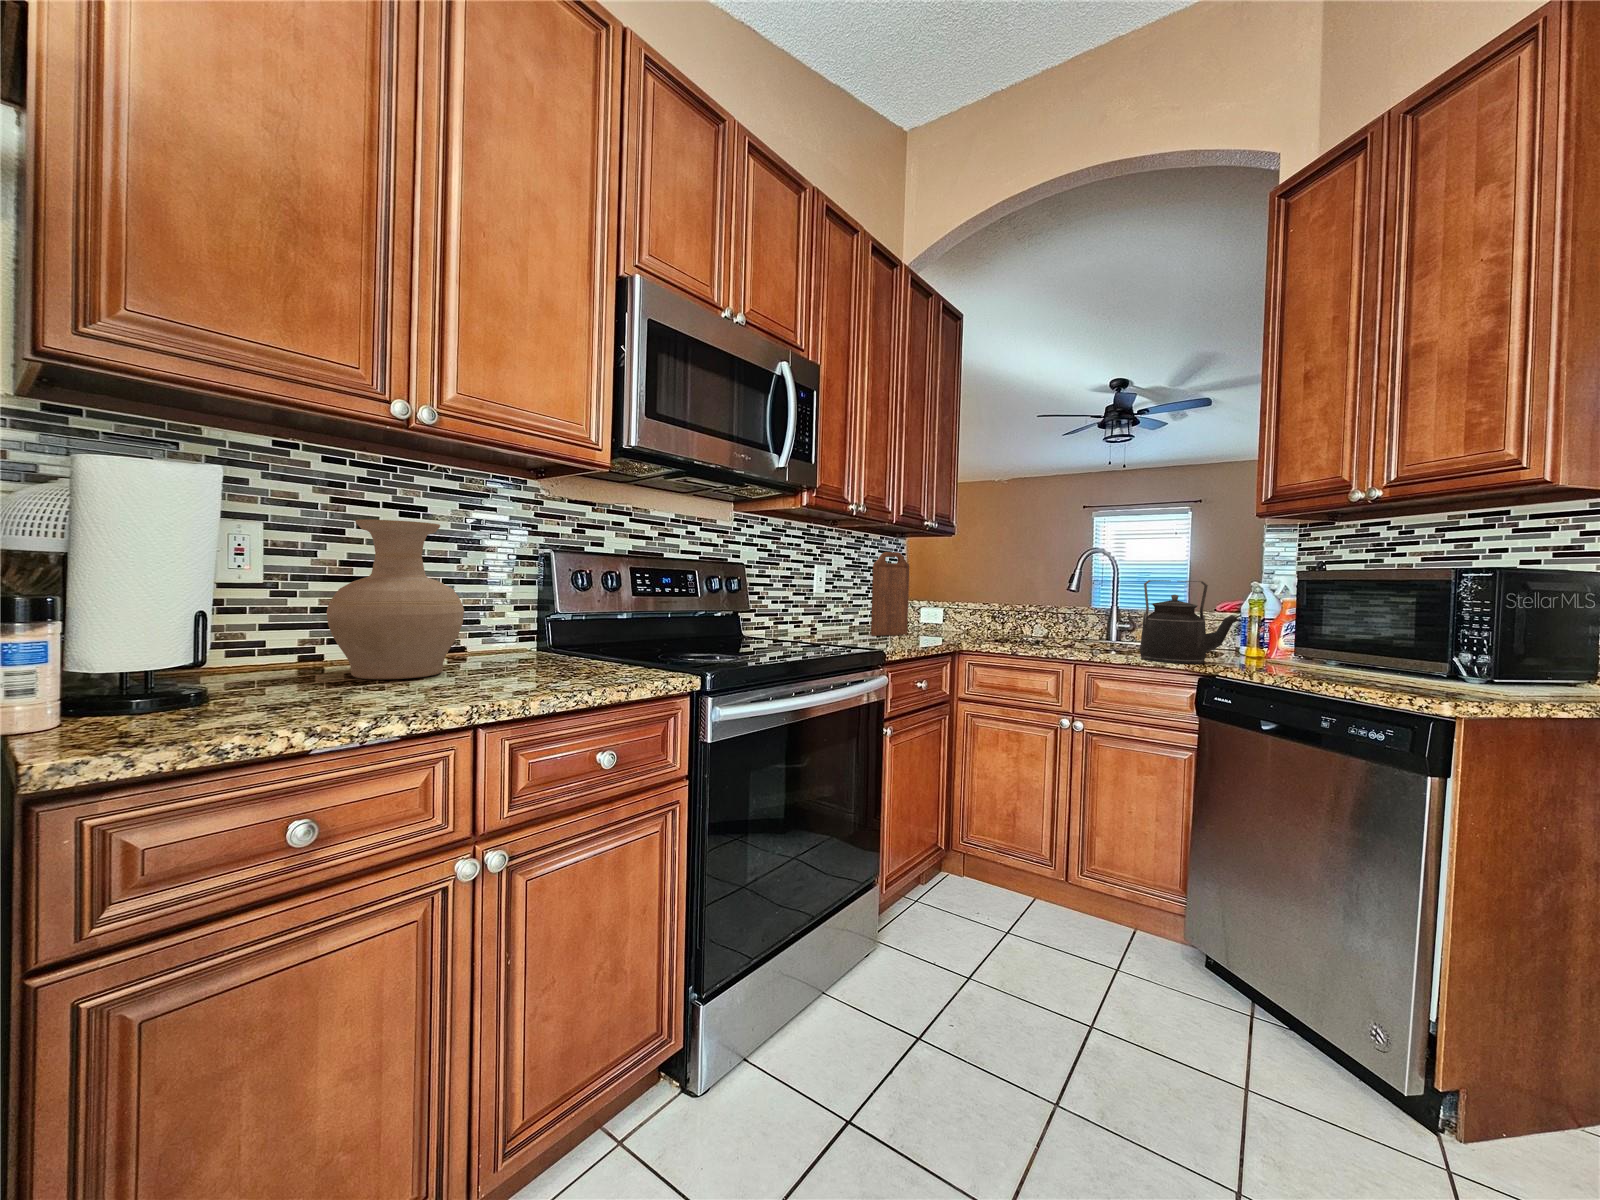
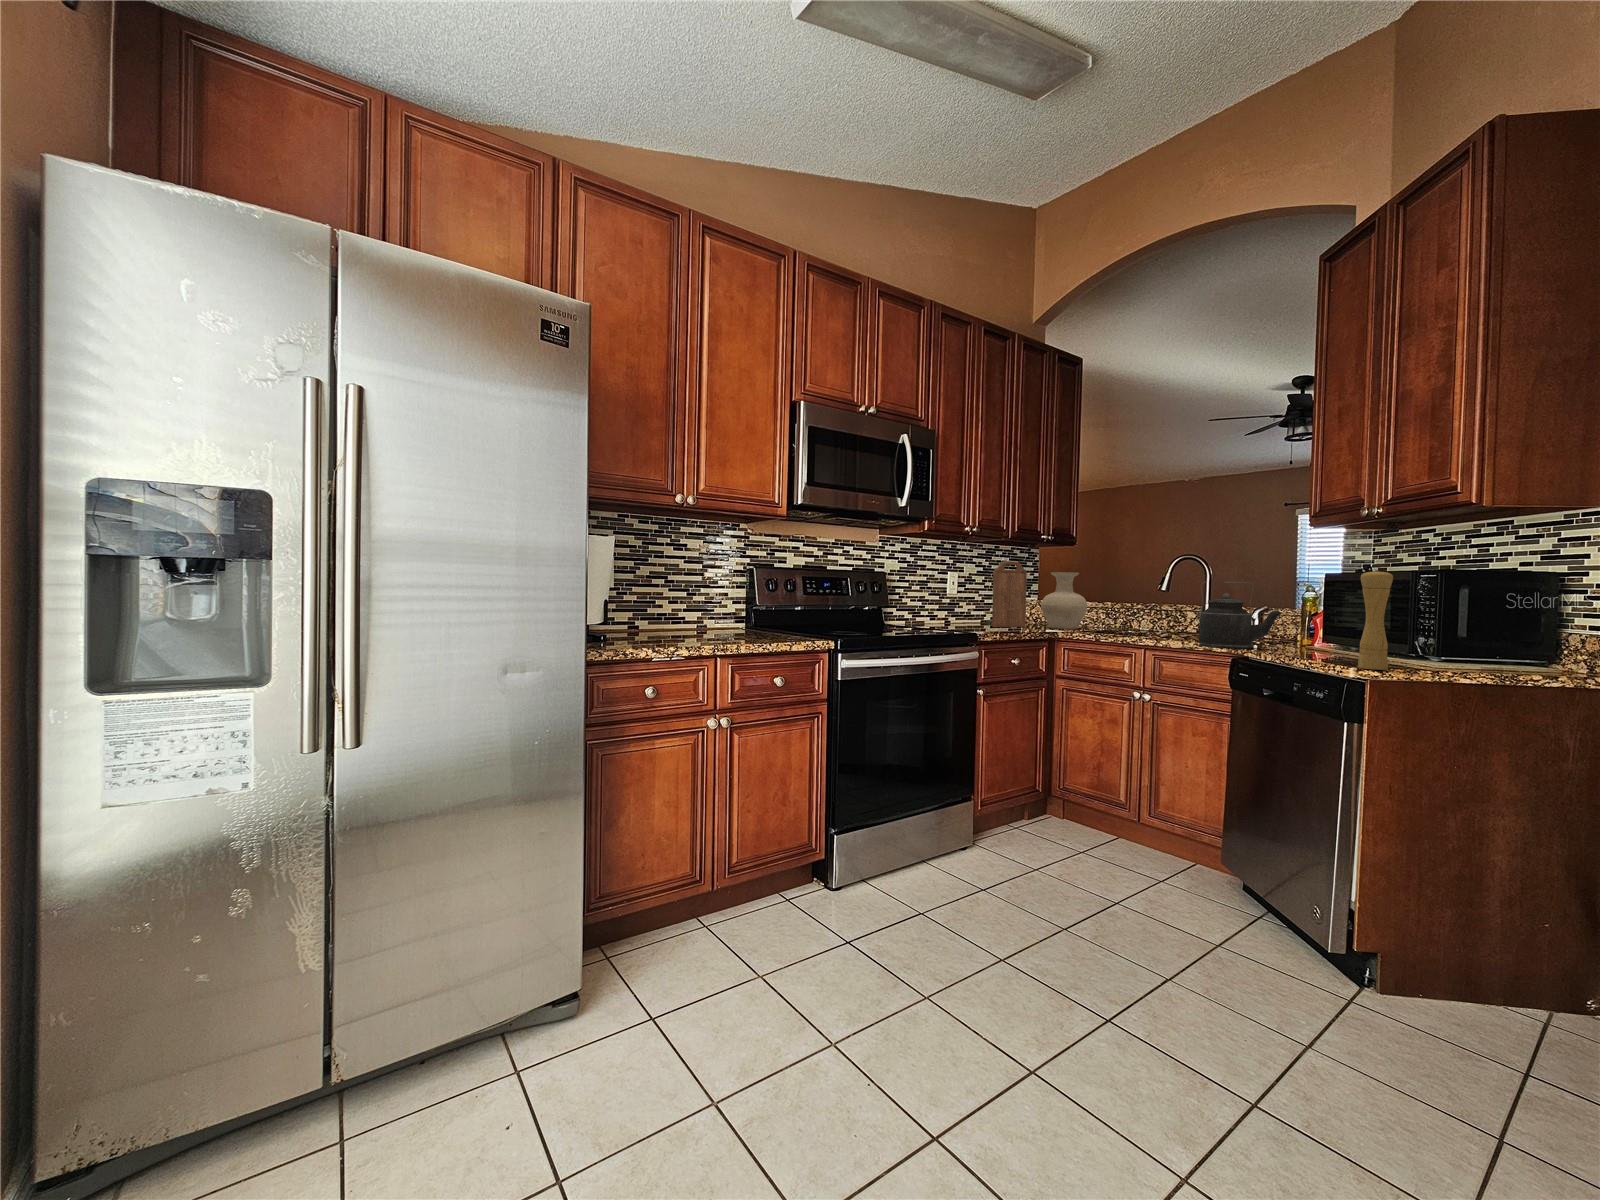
vase: present [327,520,464,679] -> present [1041,572,1087,629]
pepper mill: none [1410,567,1460,700] -> present [1358,570,1393,670]

